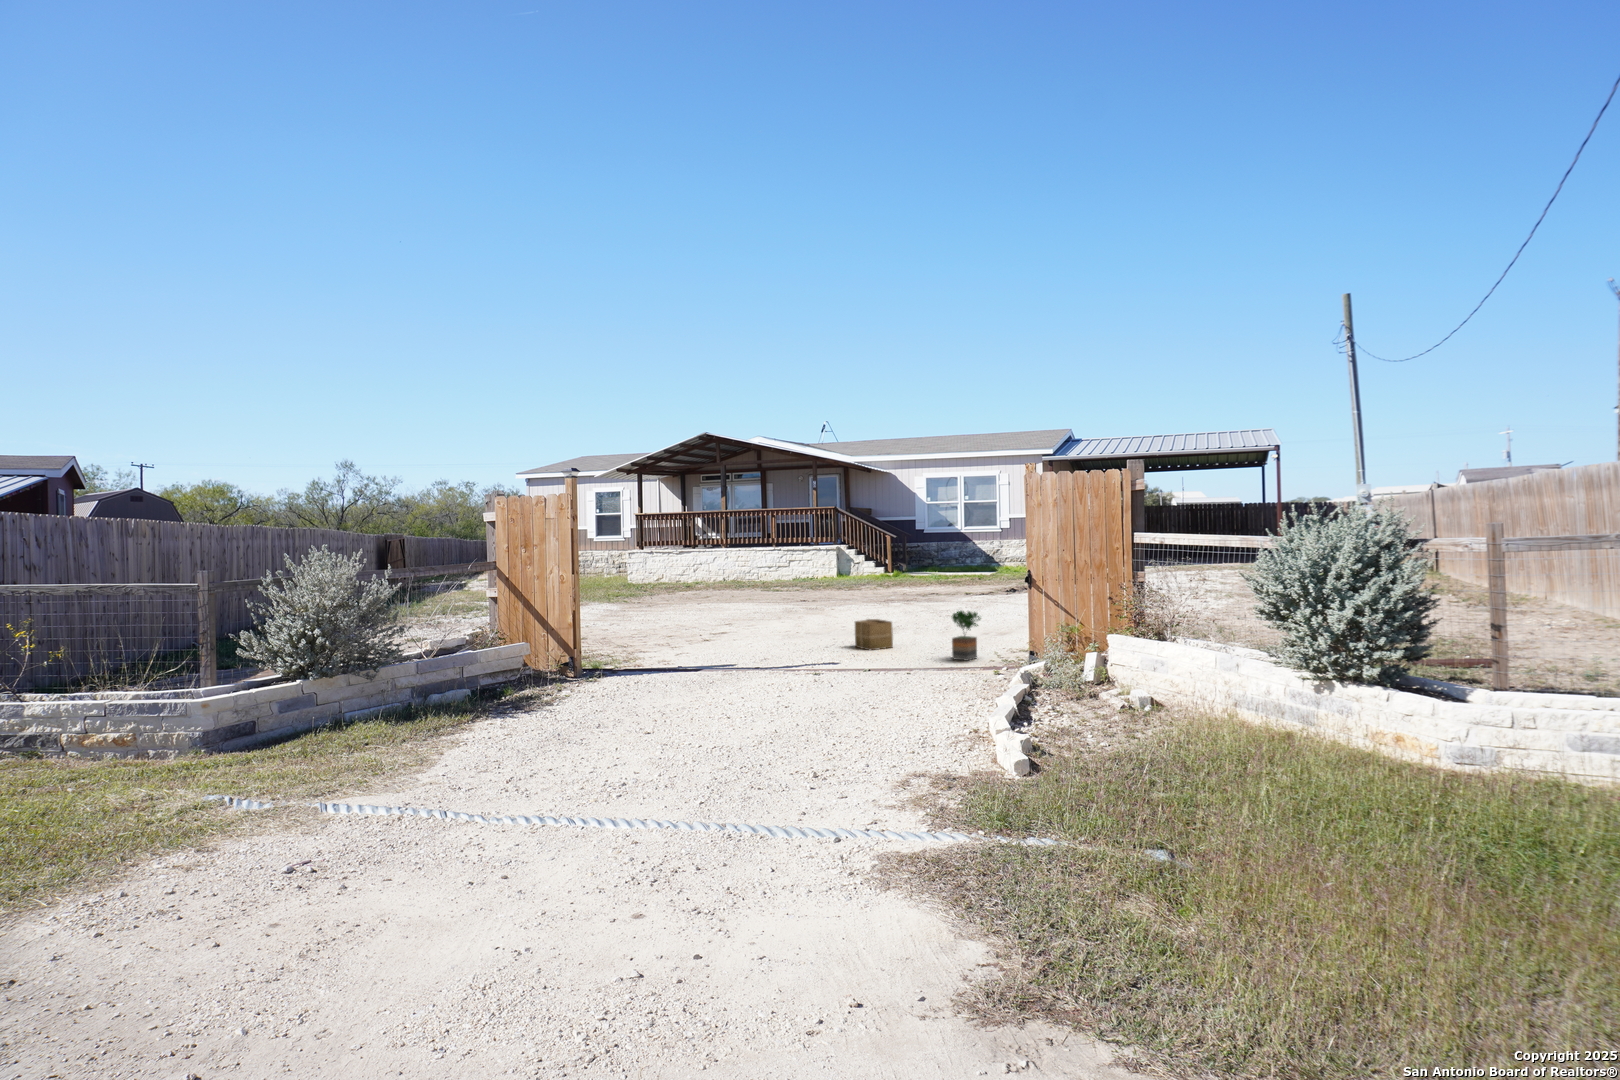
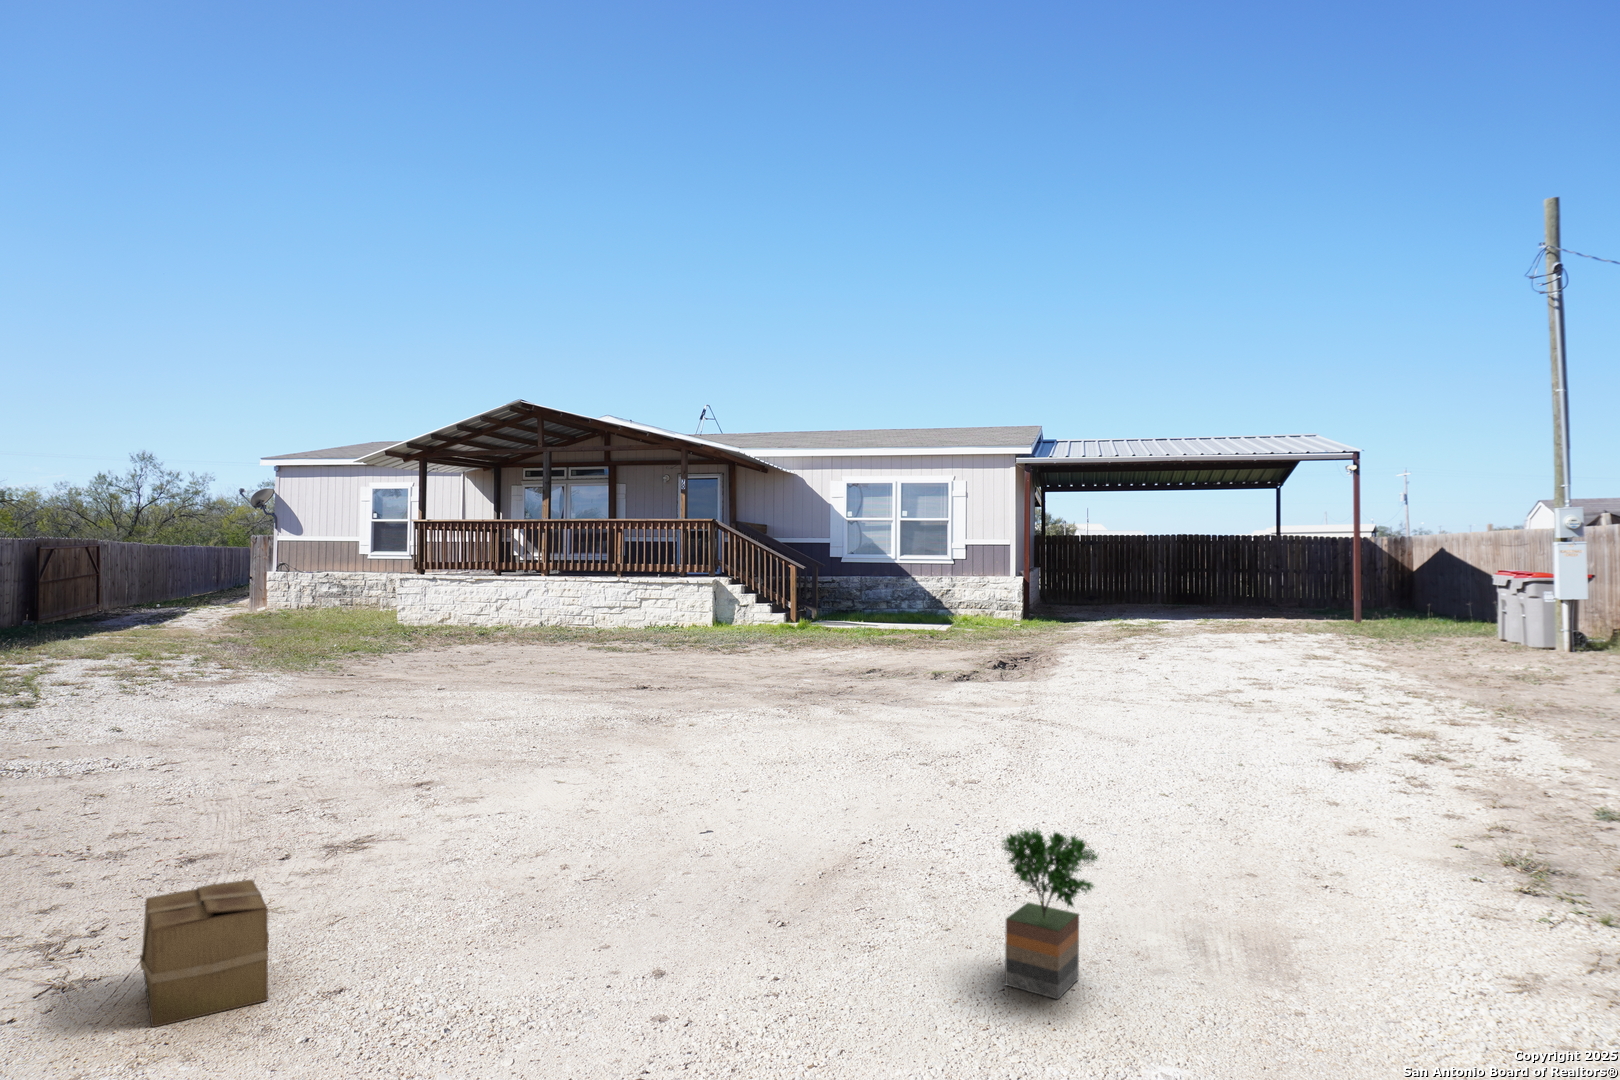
cardboard box: present [855,619,893,650] -> present [140,880,269,1027]

